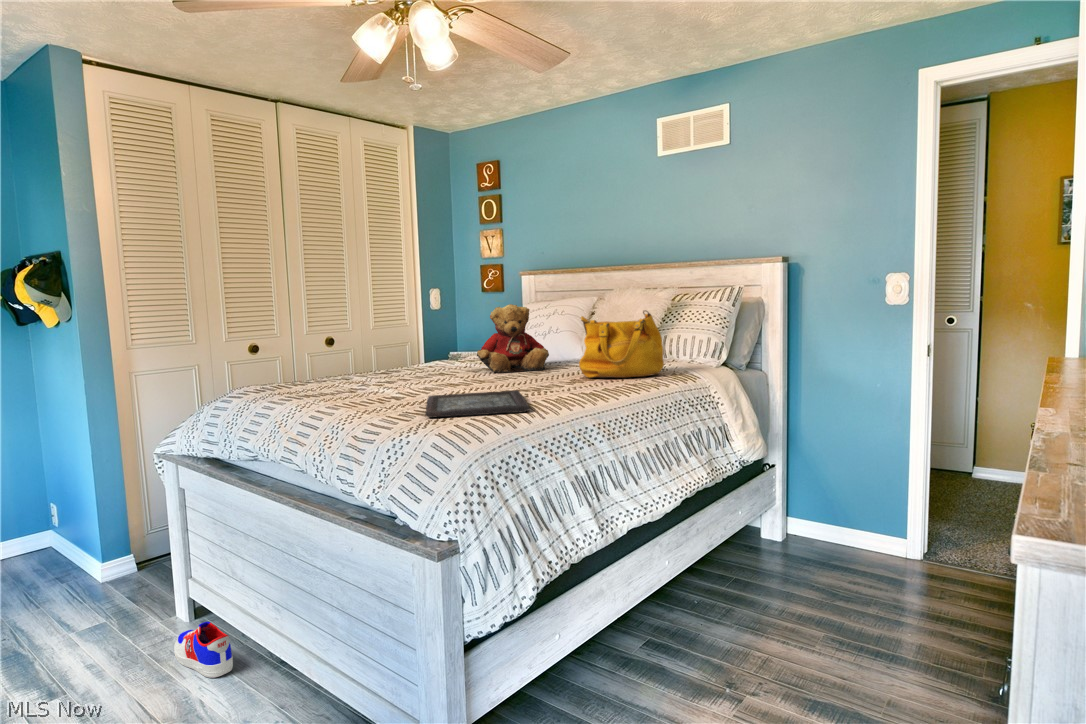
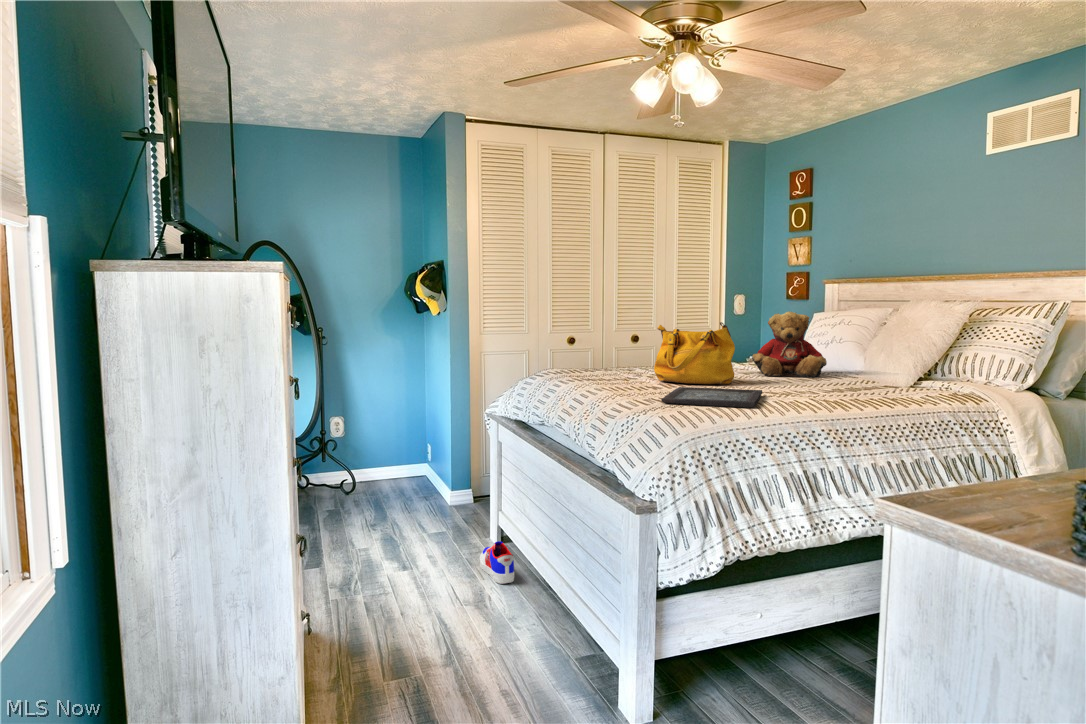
handbag: present [579,310,664,378] -> present [654,322,735,385]

